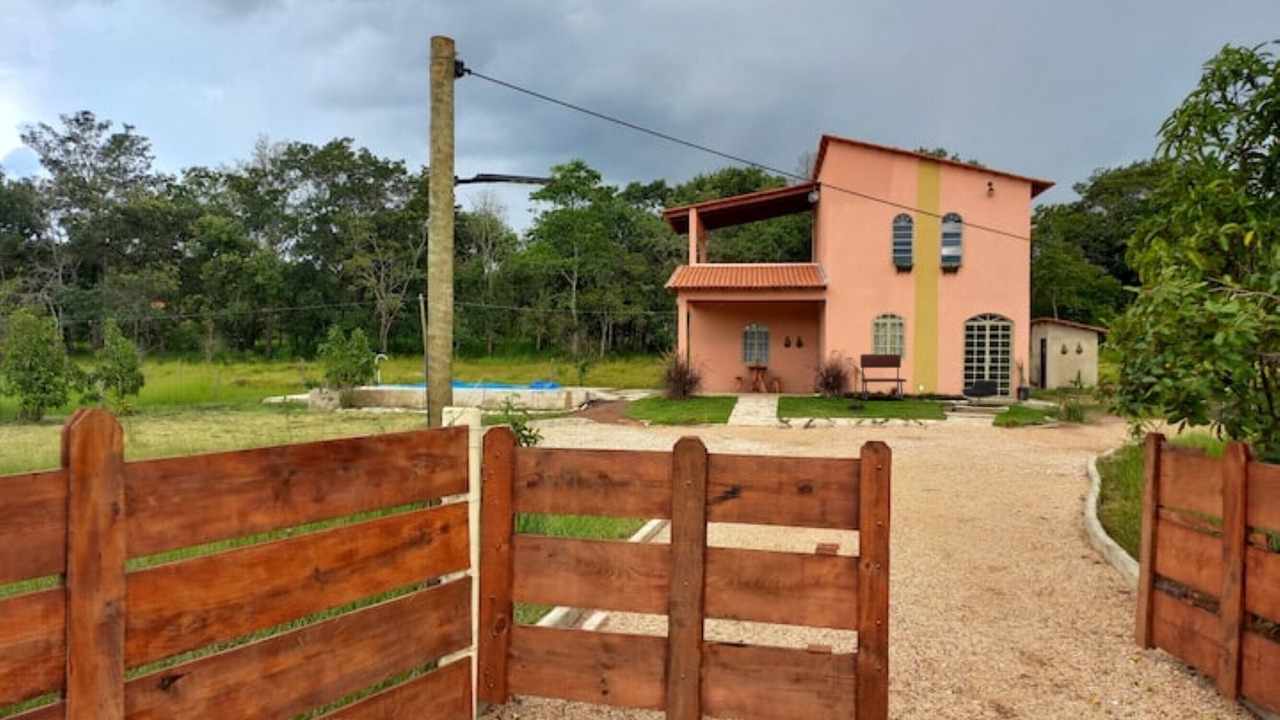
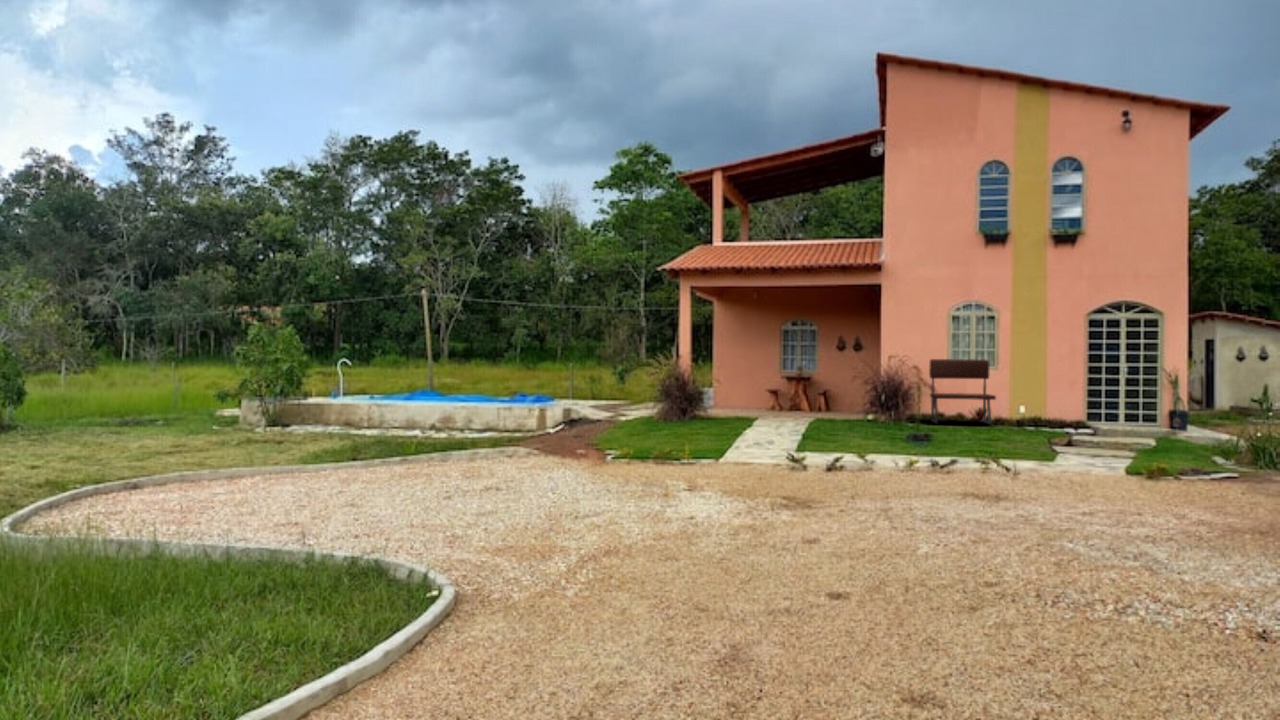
lounge chair: present [962,380,997,405] -> none [1081,398,1139,439]

